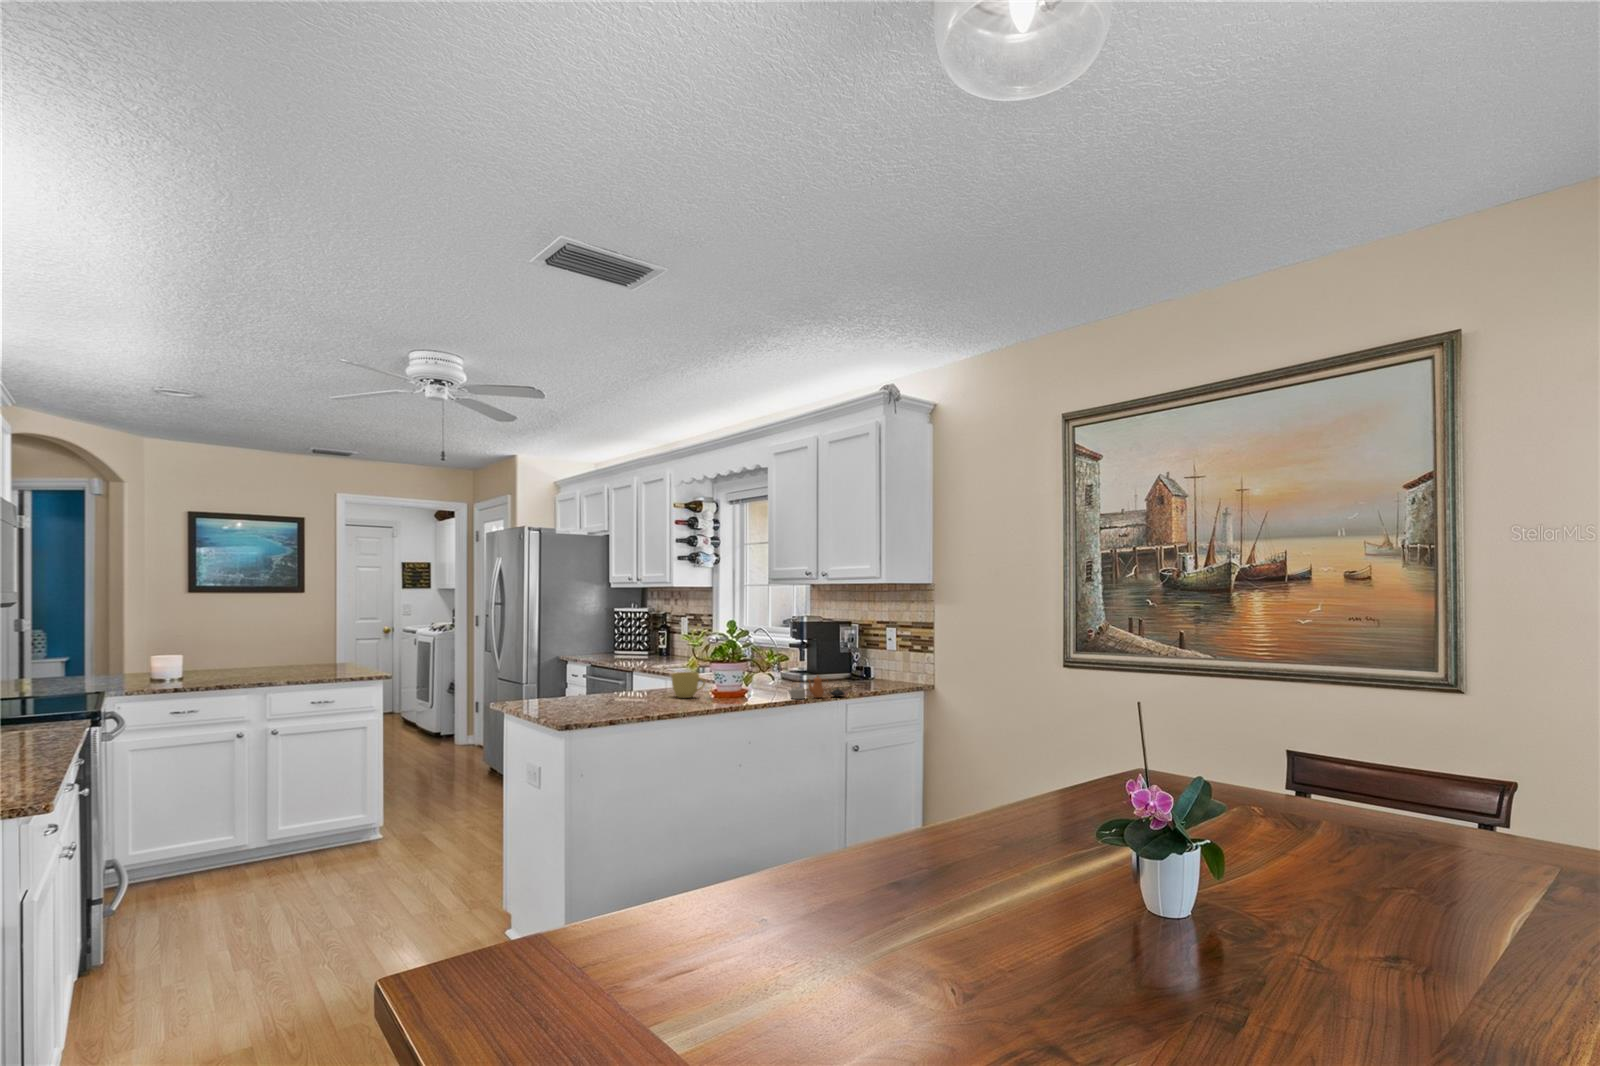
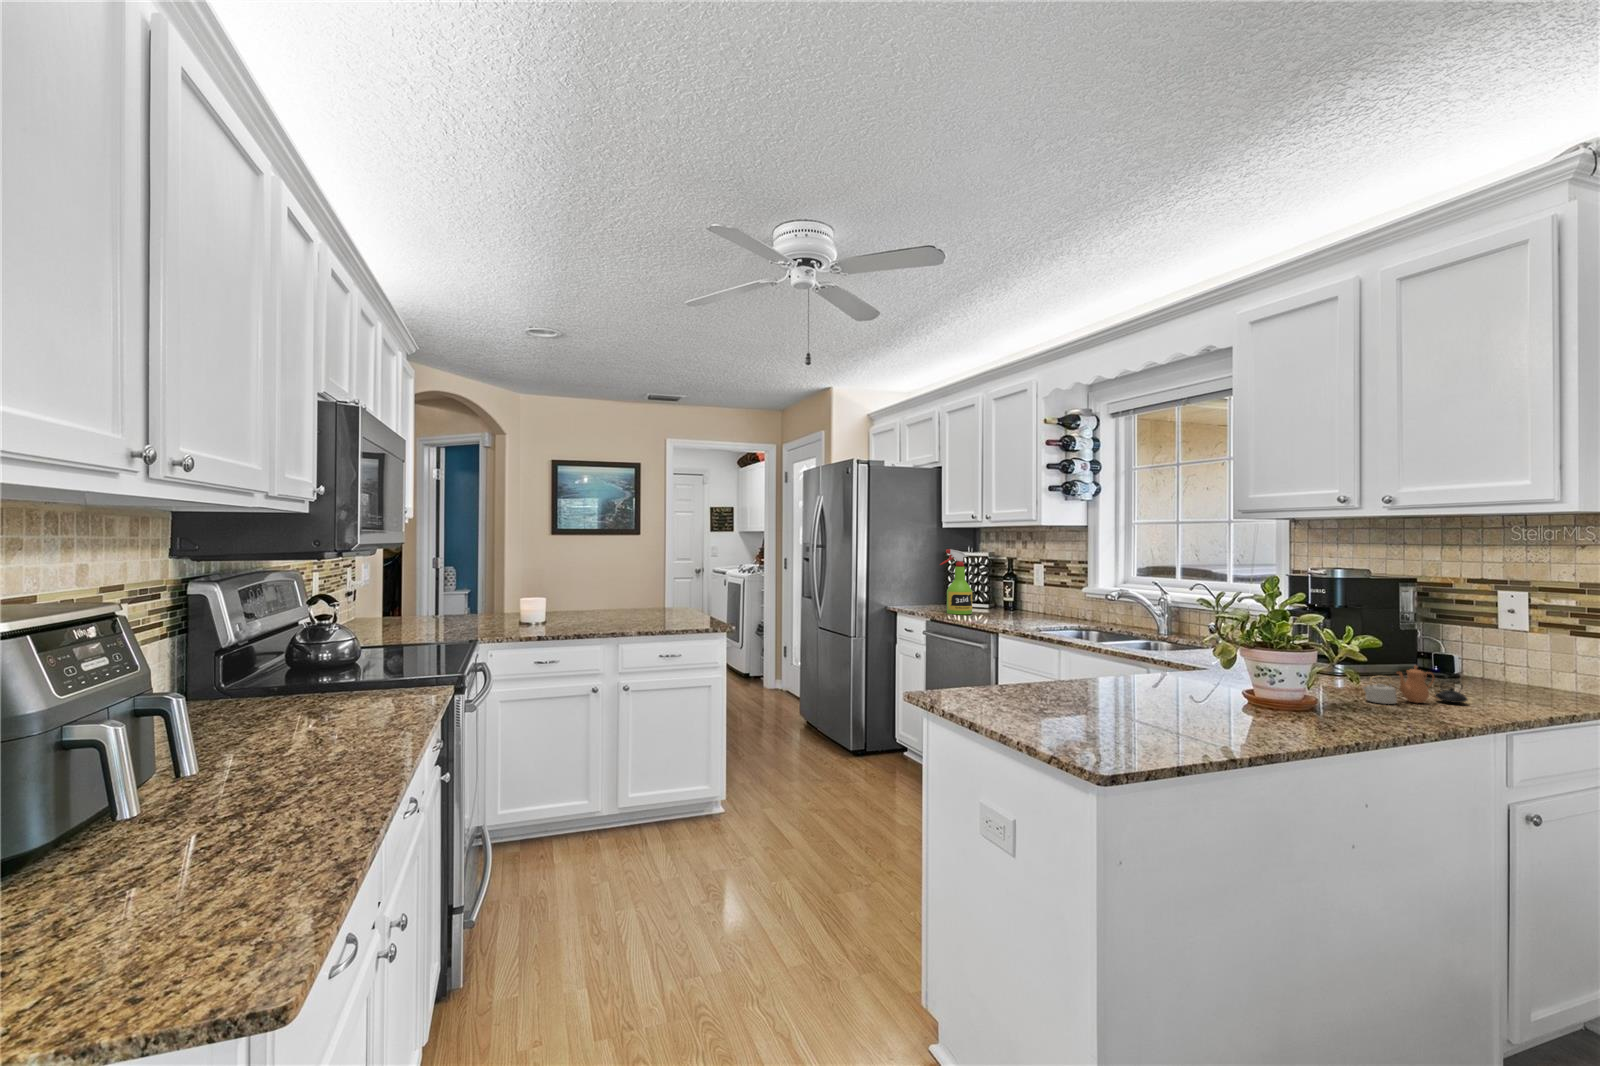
spray bottle: none [594,606,621,661] -> present [940,549,972,614]
cup: present [672,672,705,698] -> none [1142,648,1198,687]

